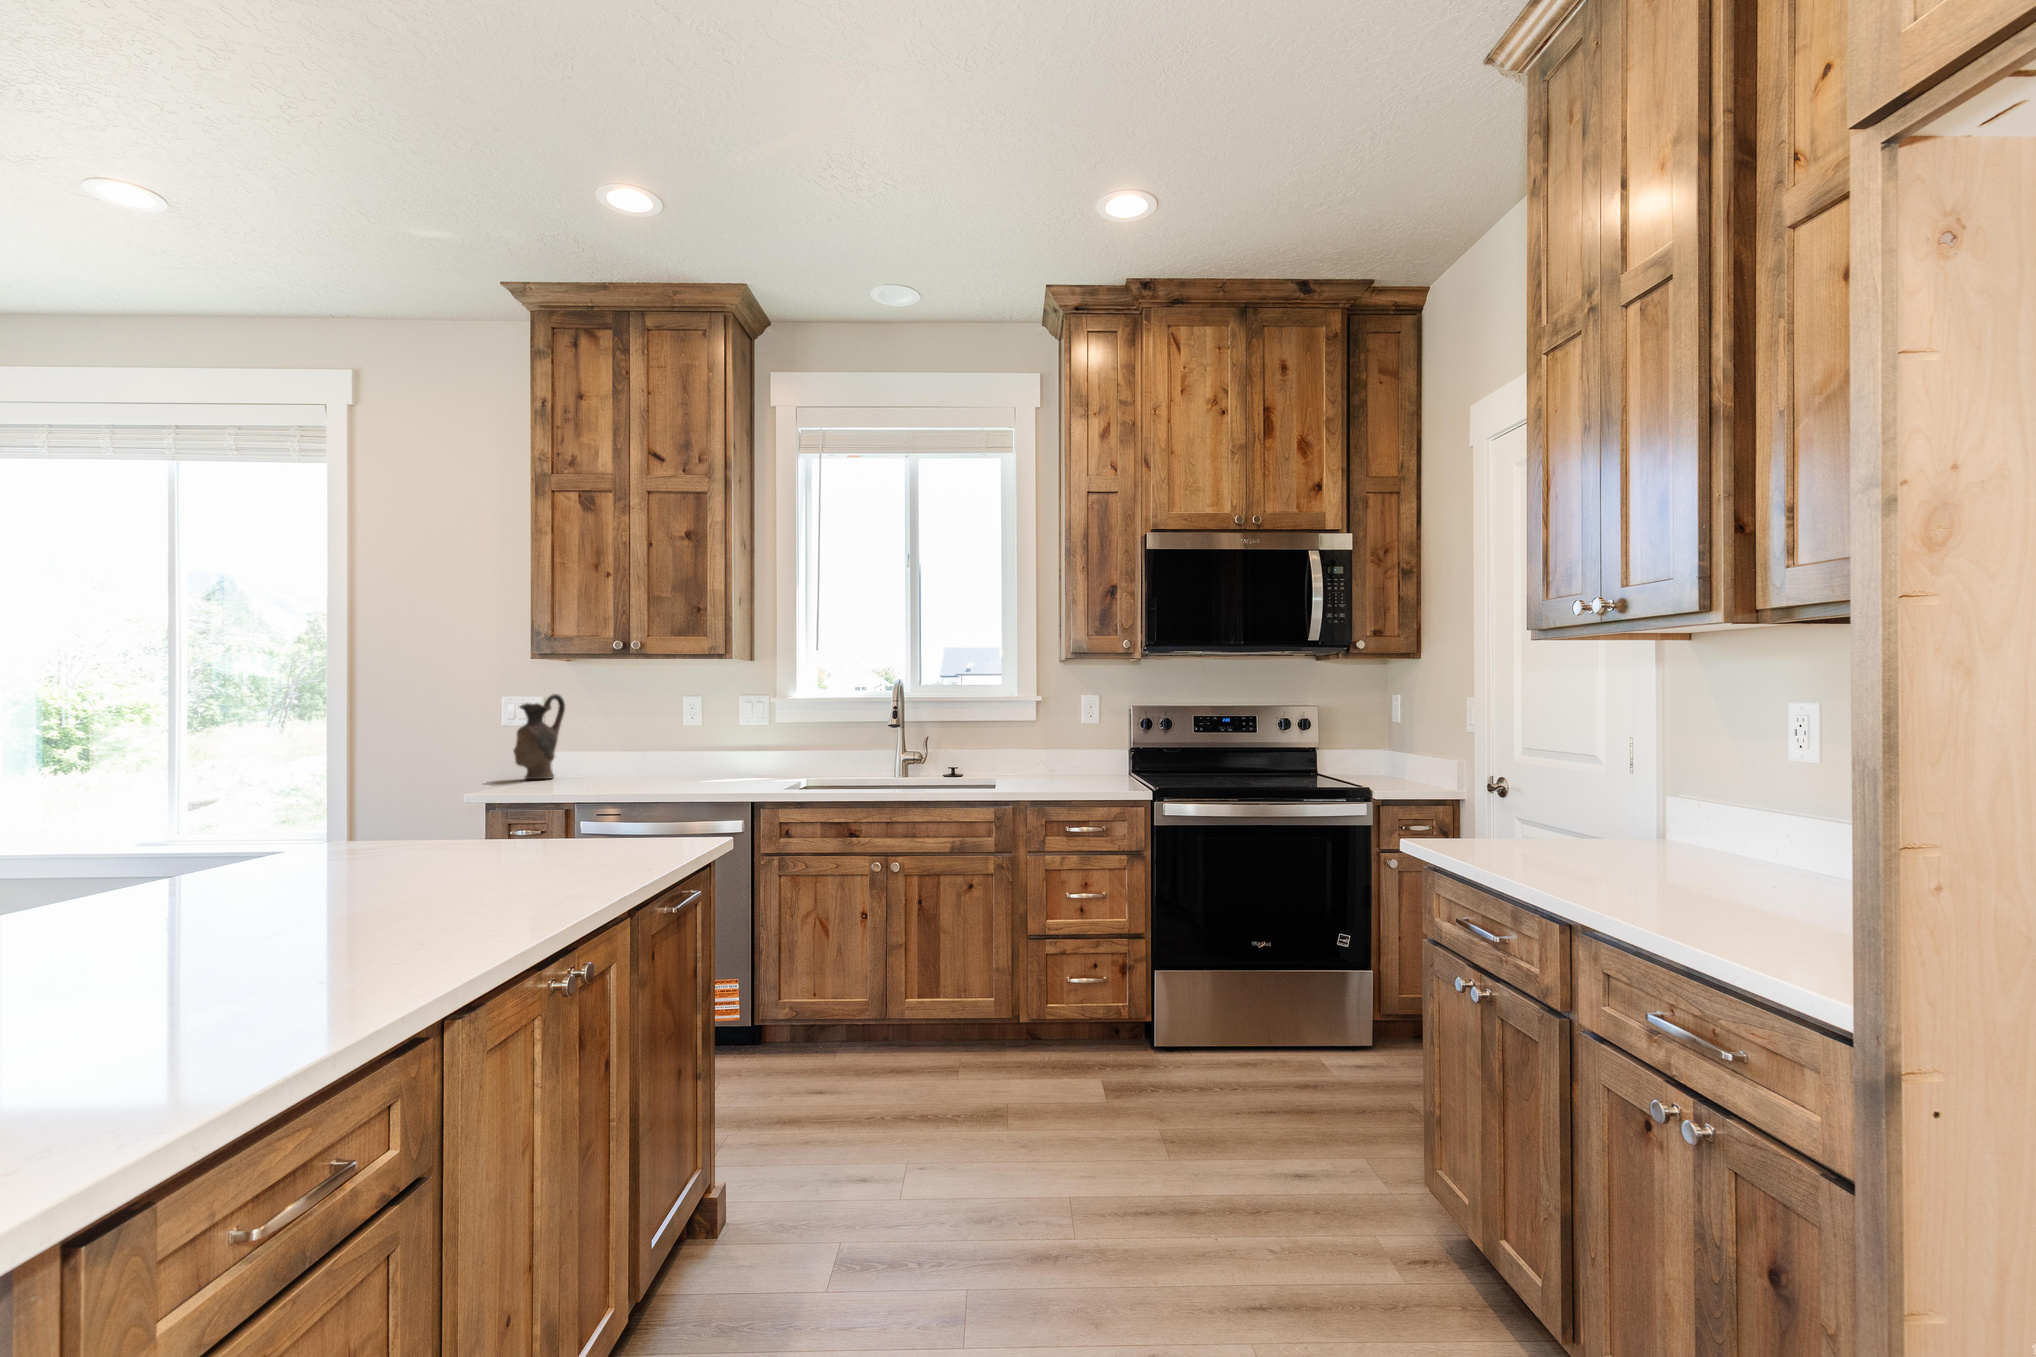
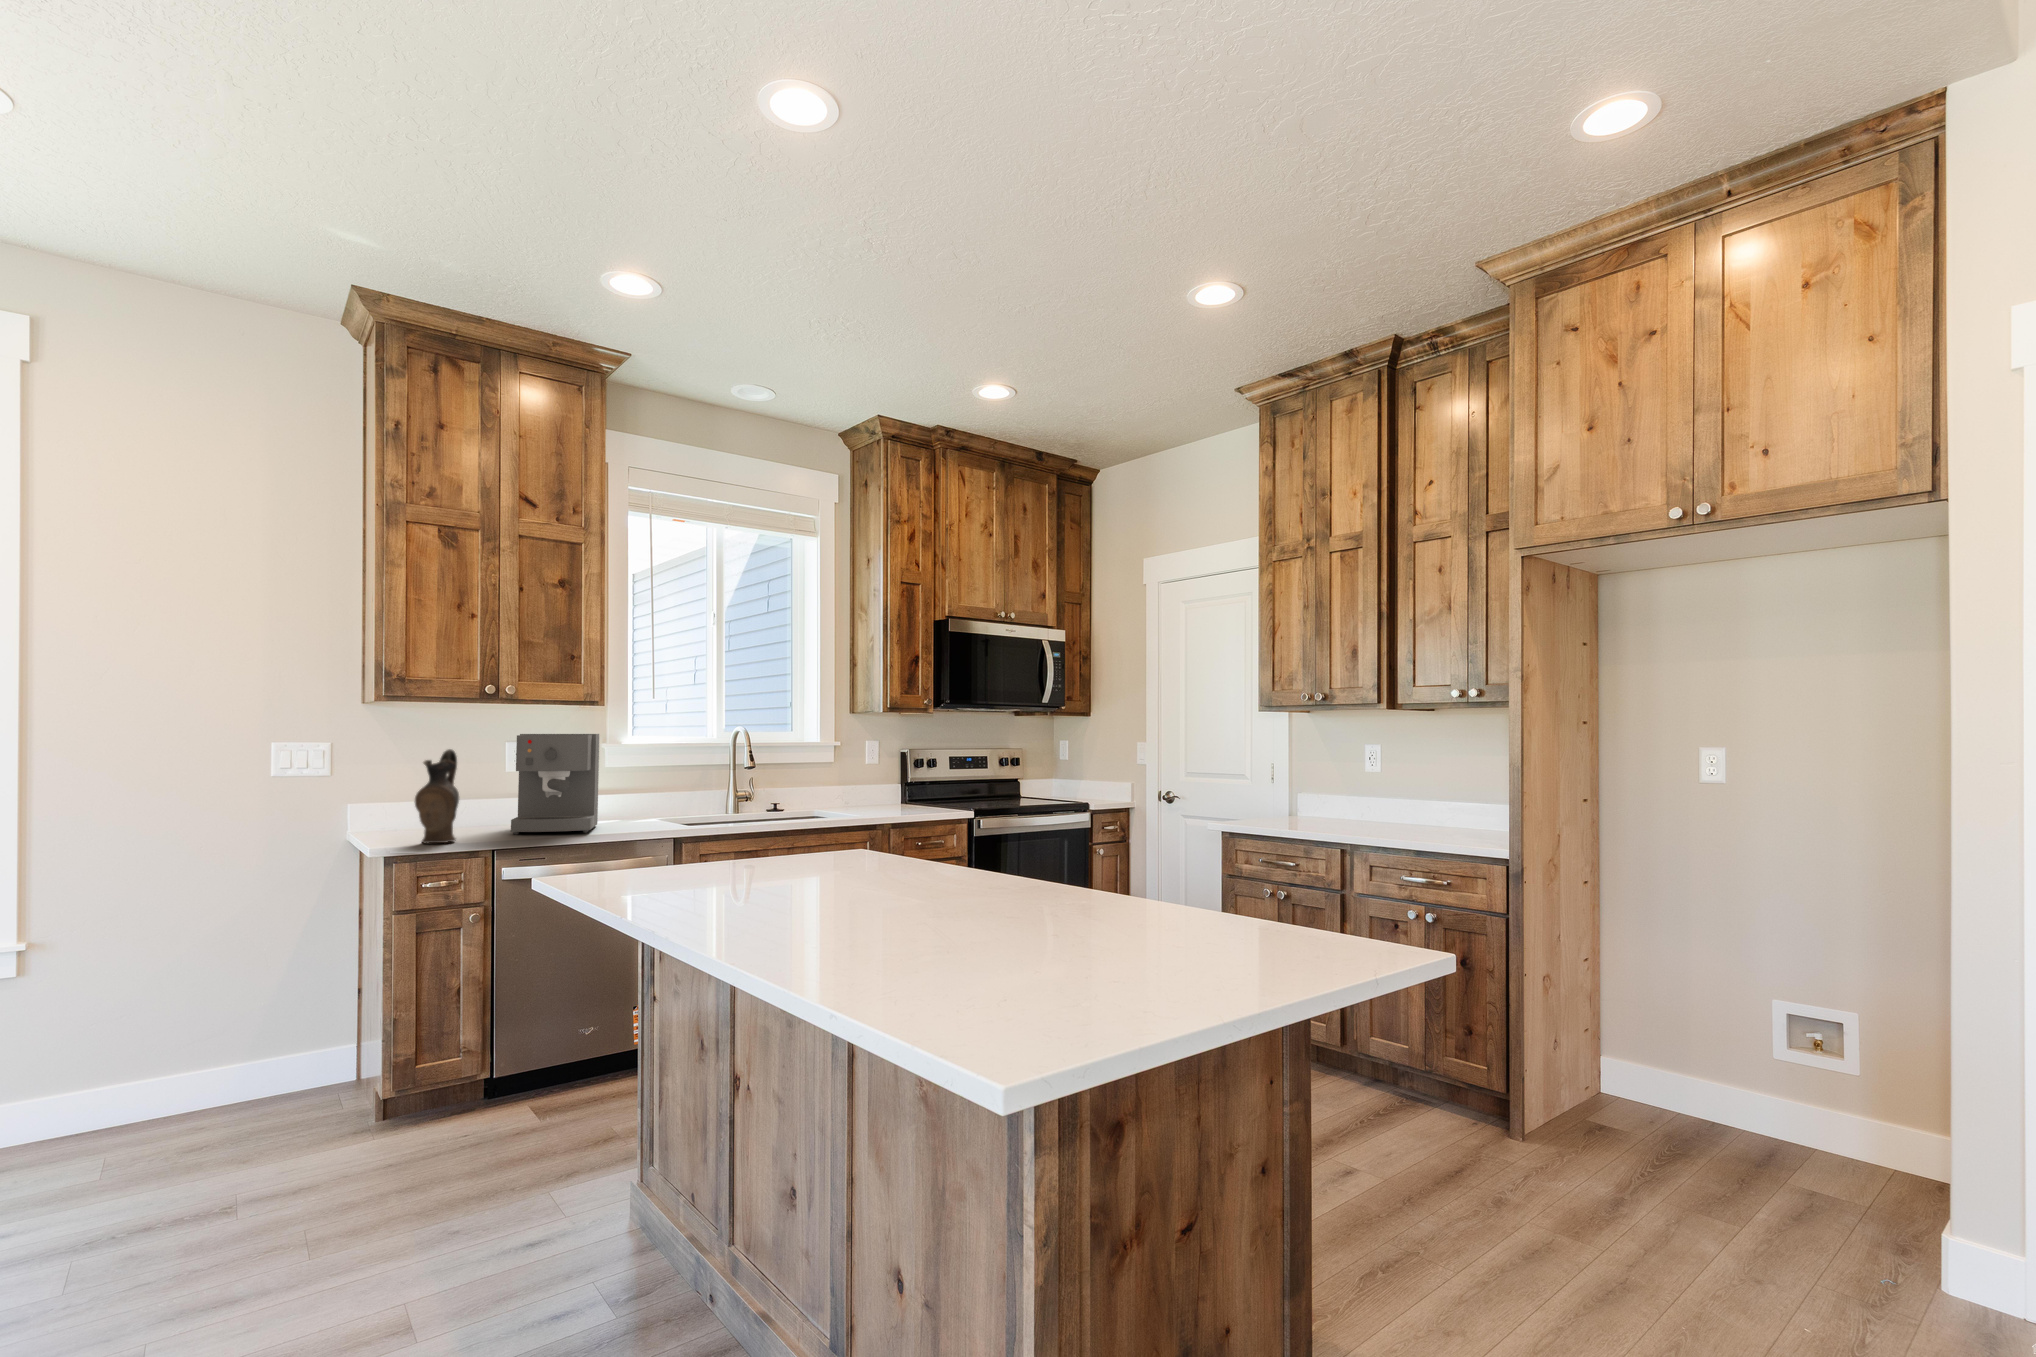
coffee maker: none [617,681,717,778] -> present [511,734,599,834]

